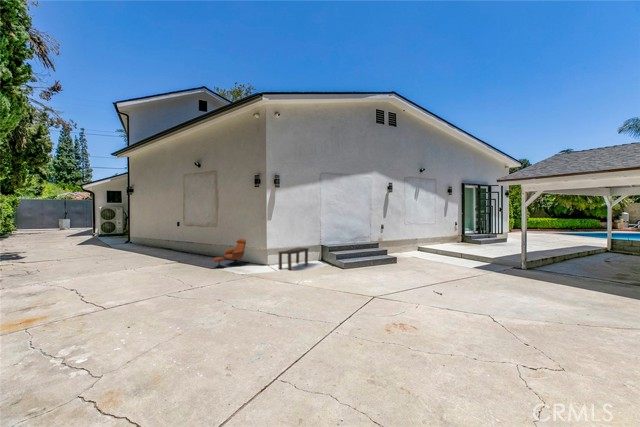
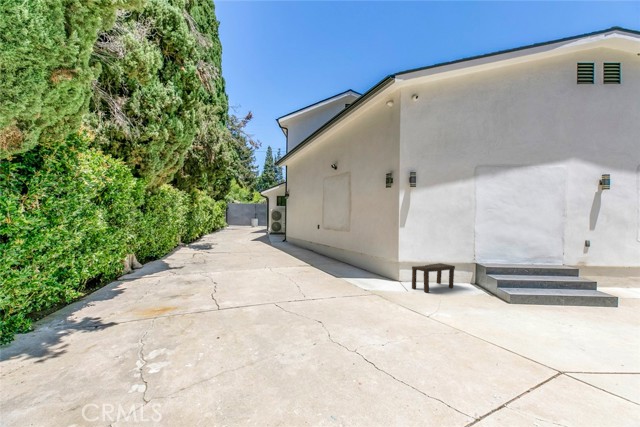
lounge chair: present [213,239,246,268] -> none [339,246,376,278]

